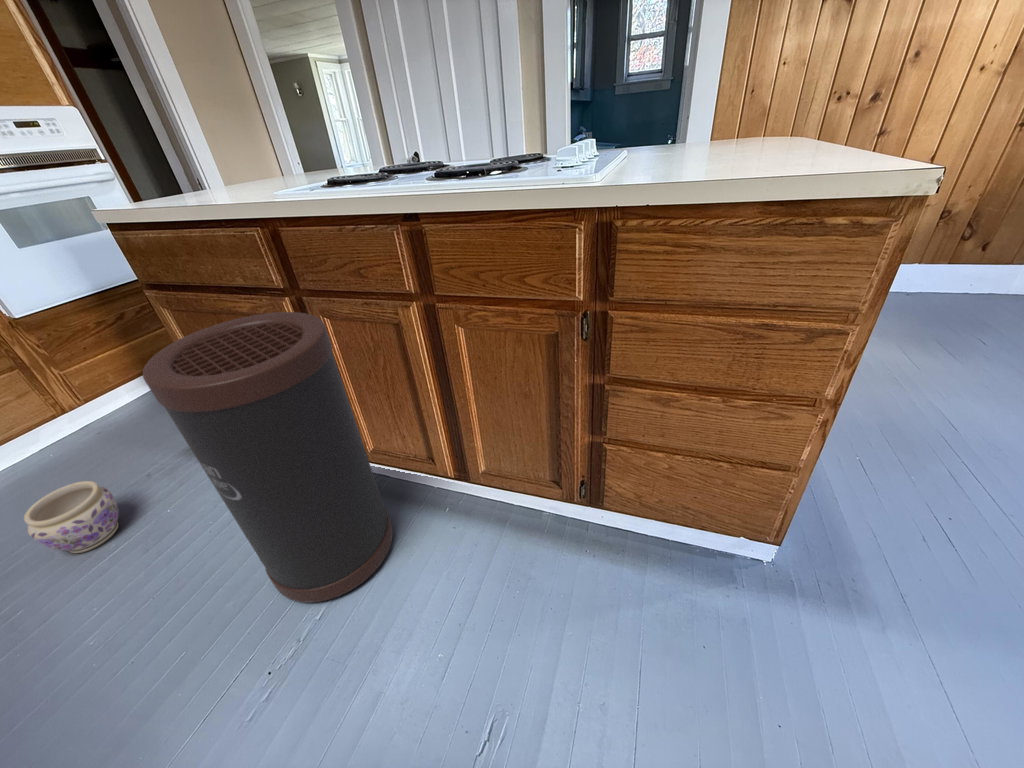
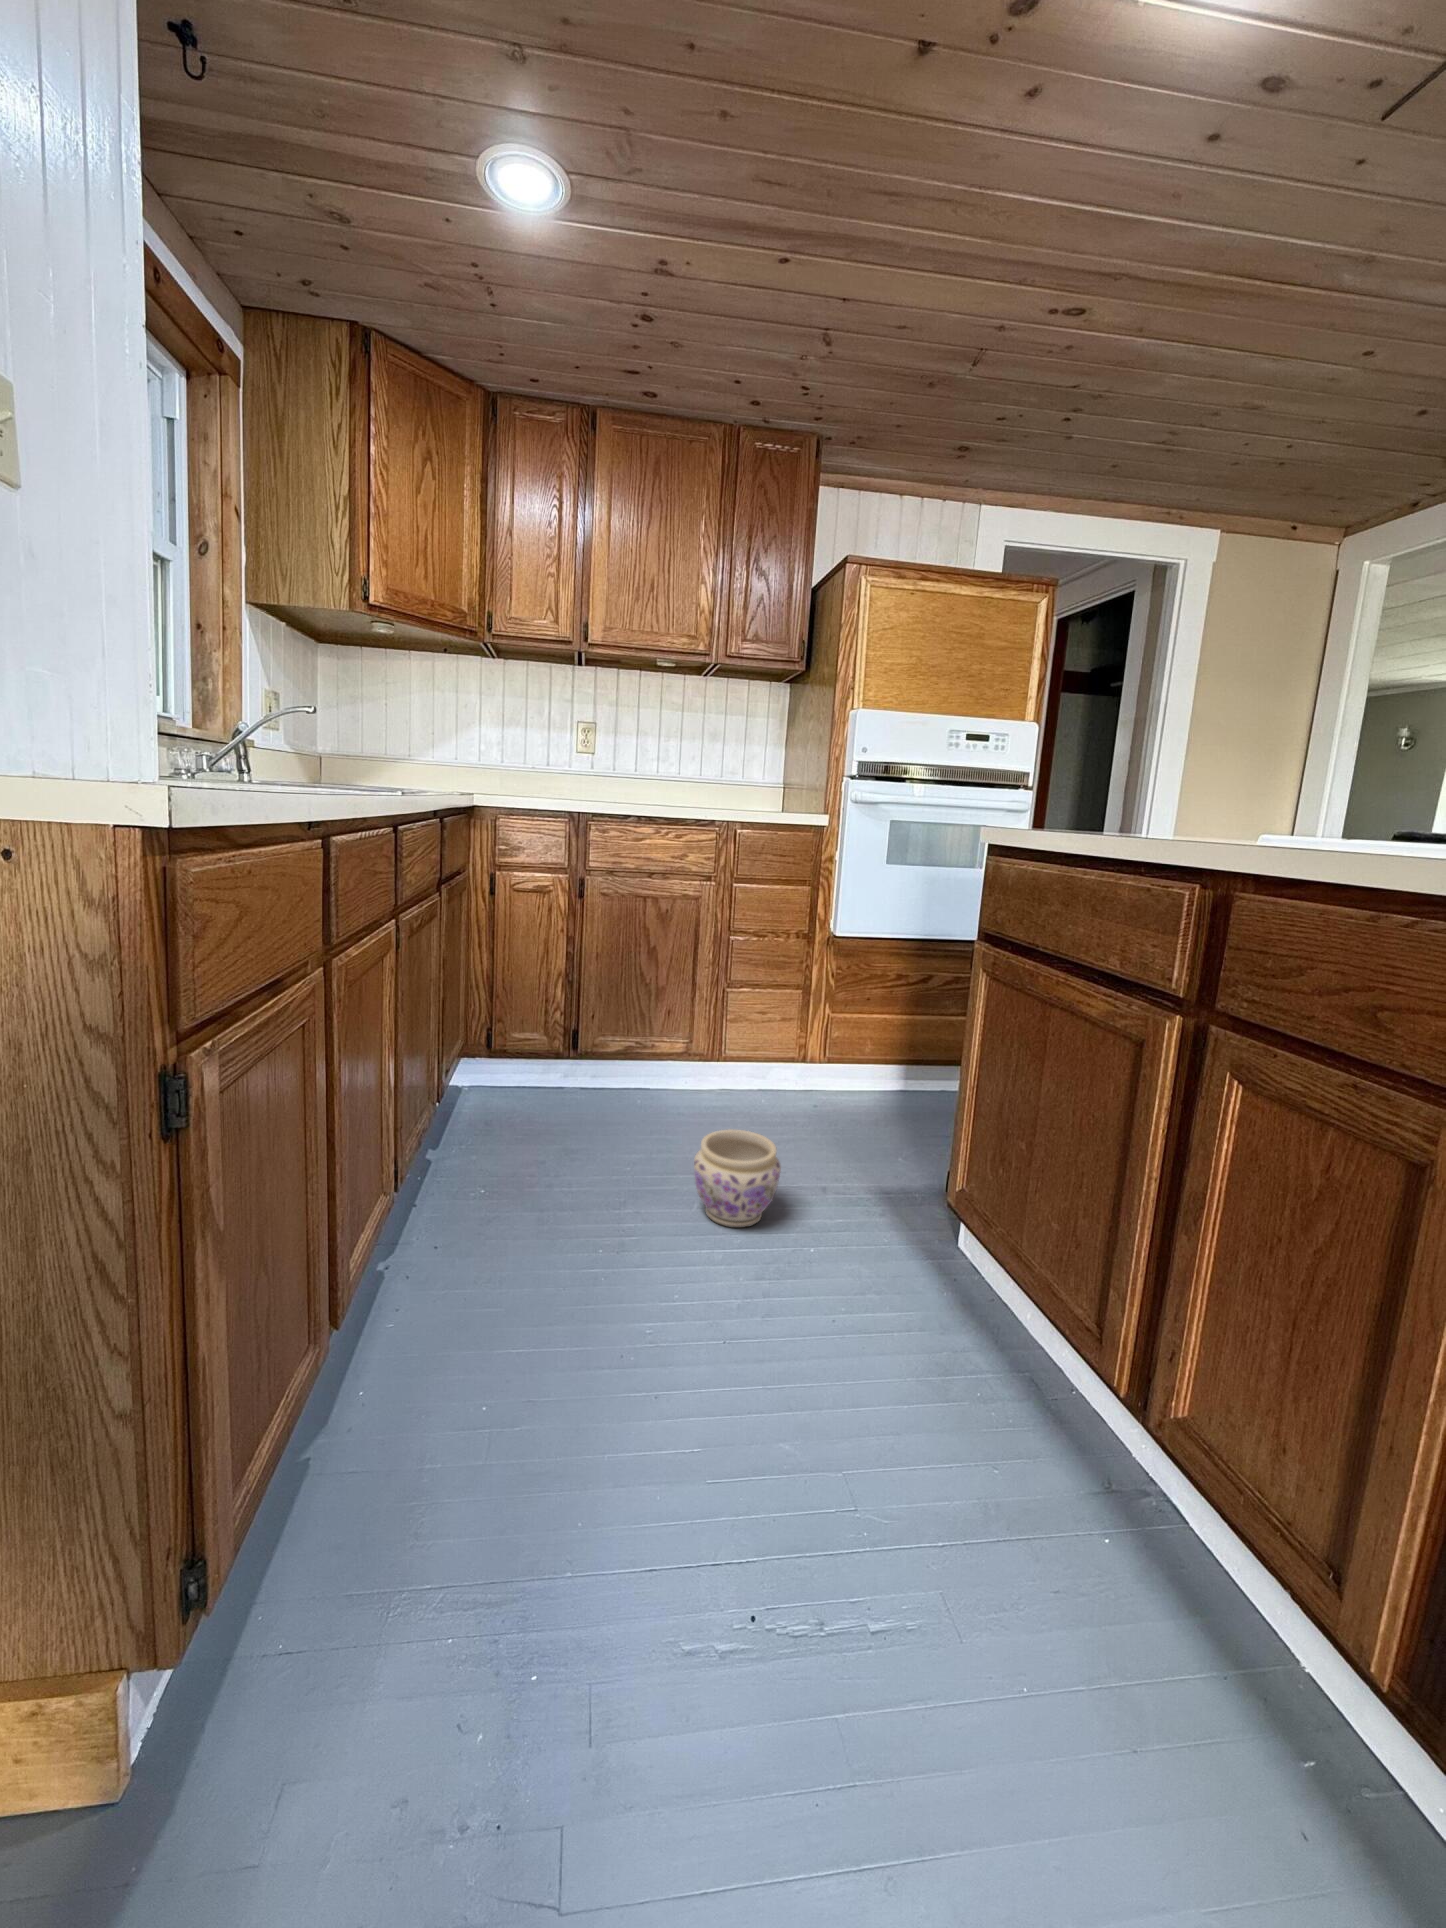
trash can: present [143,312,393,603] -> none [850,999,1230,1676]

